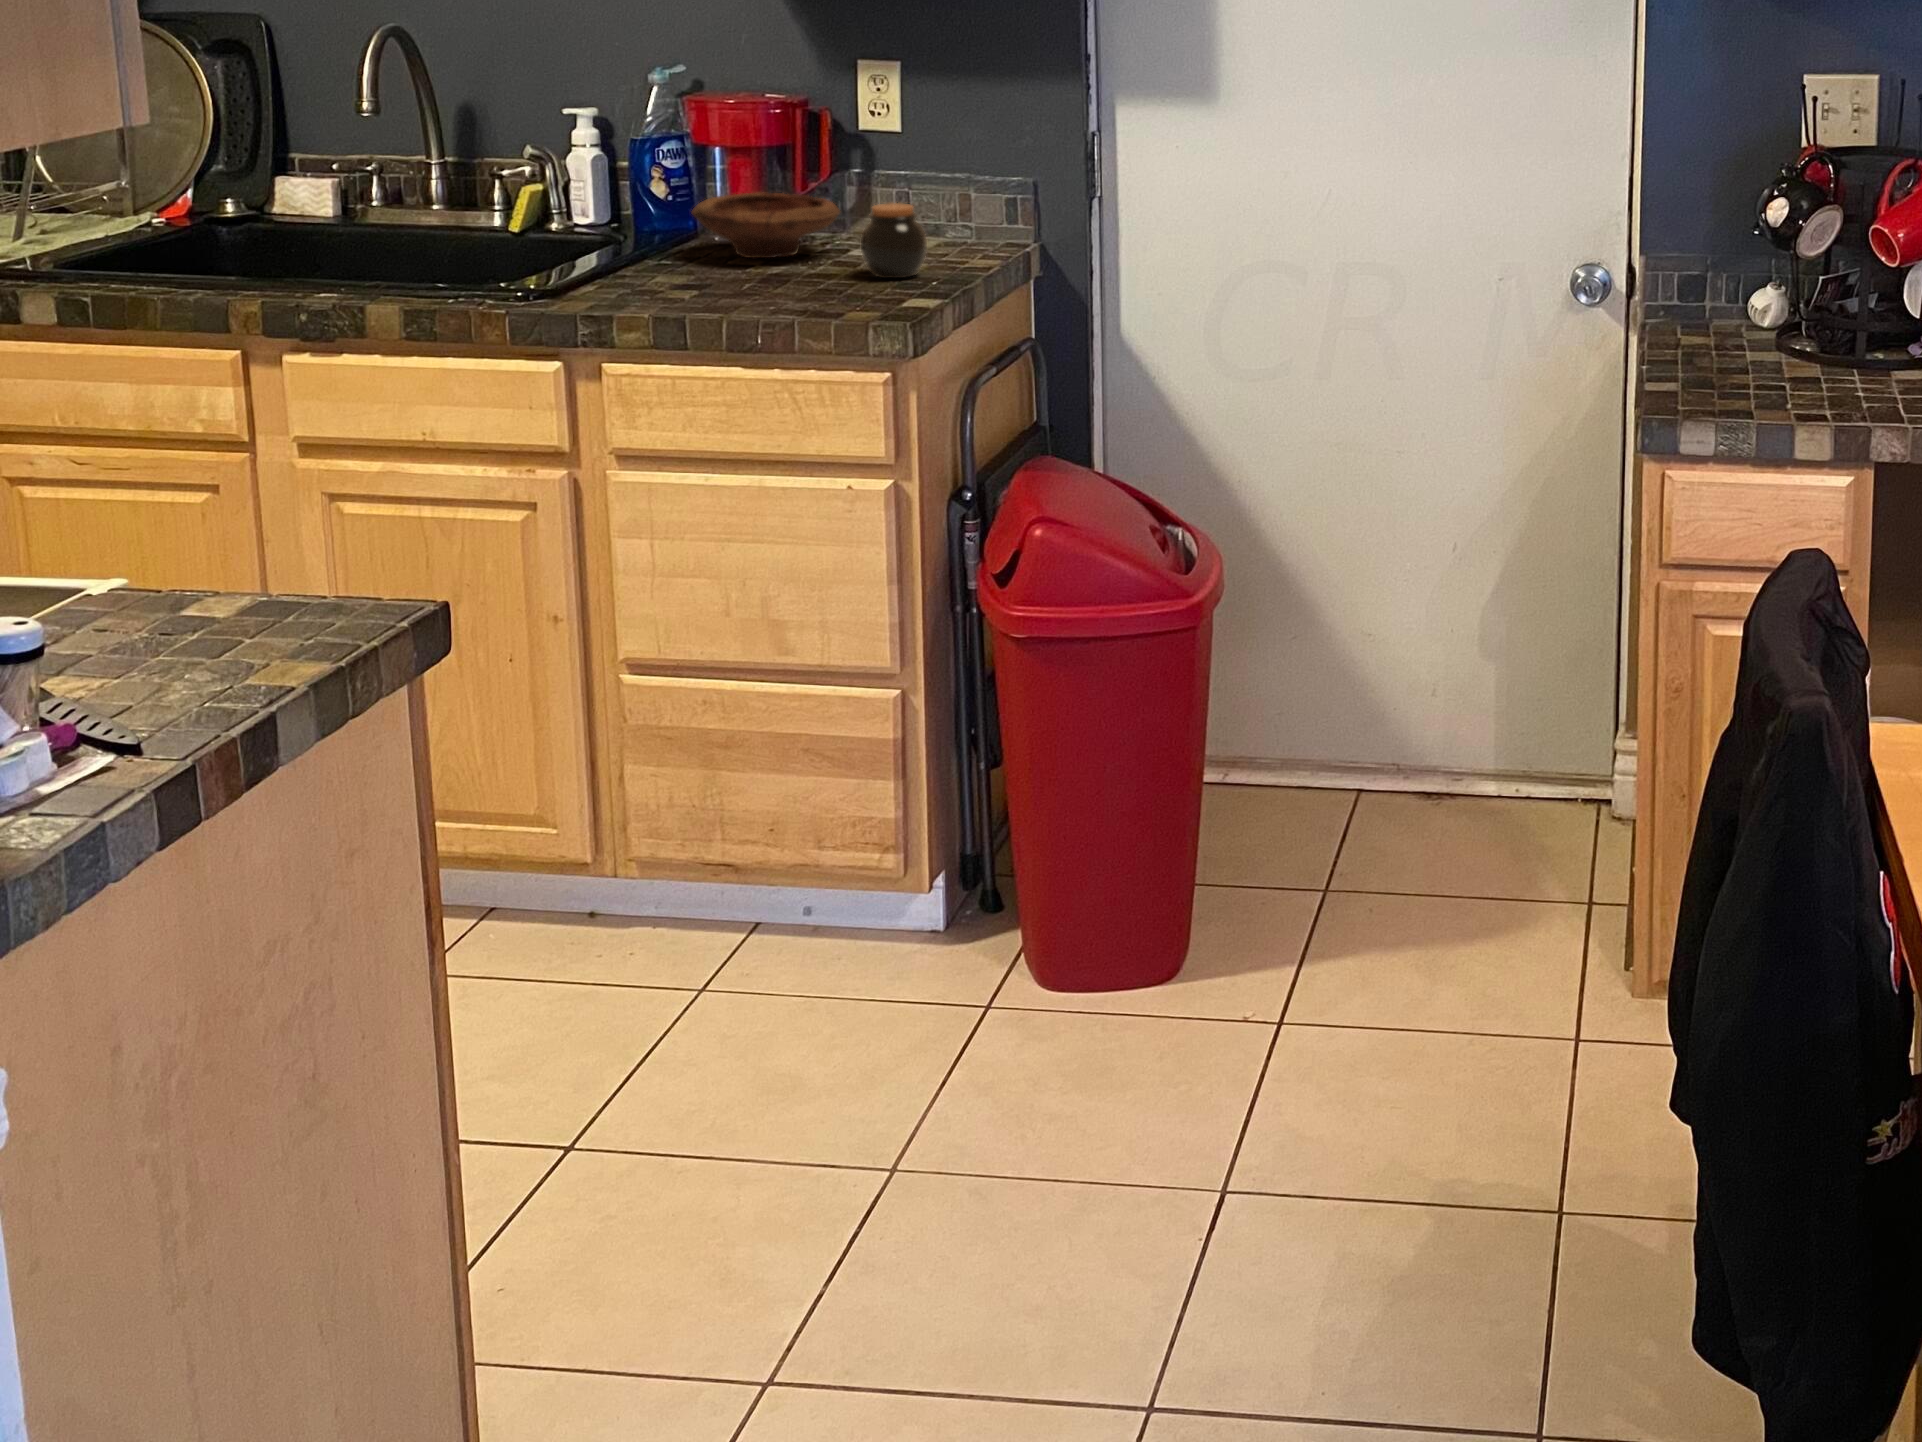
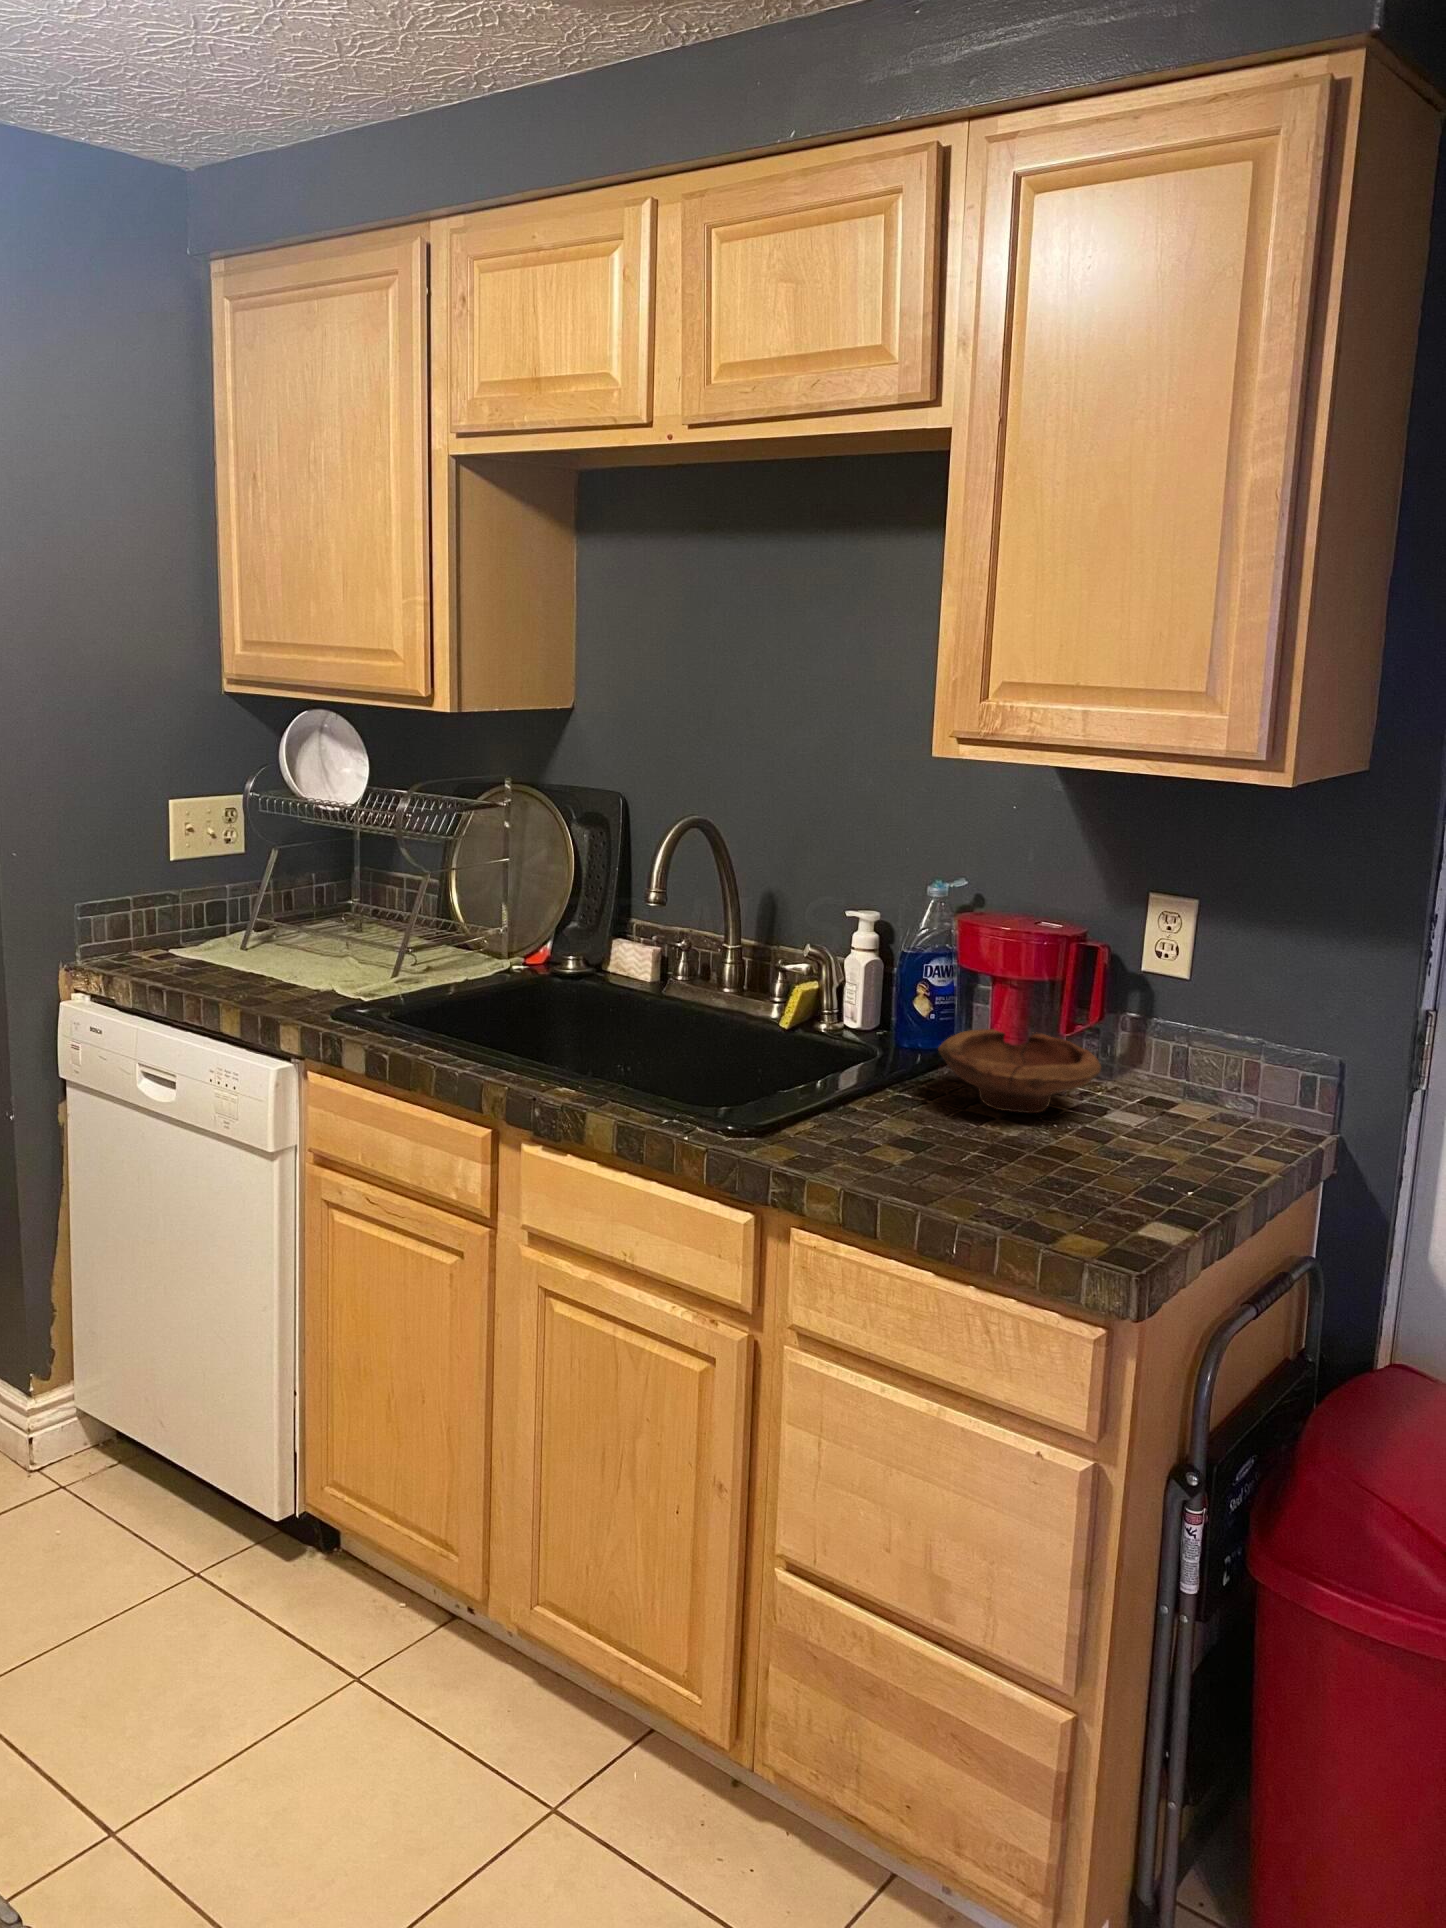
jar: present [861,203,927,278] -> none [1109,1081,1190,1177]

